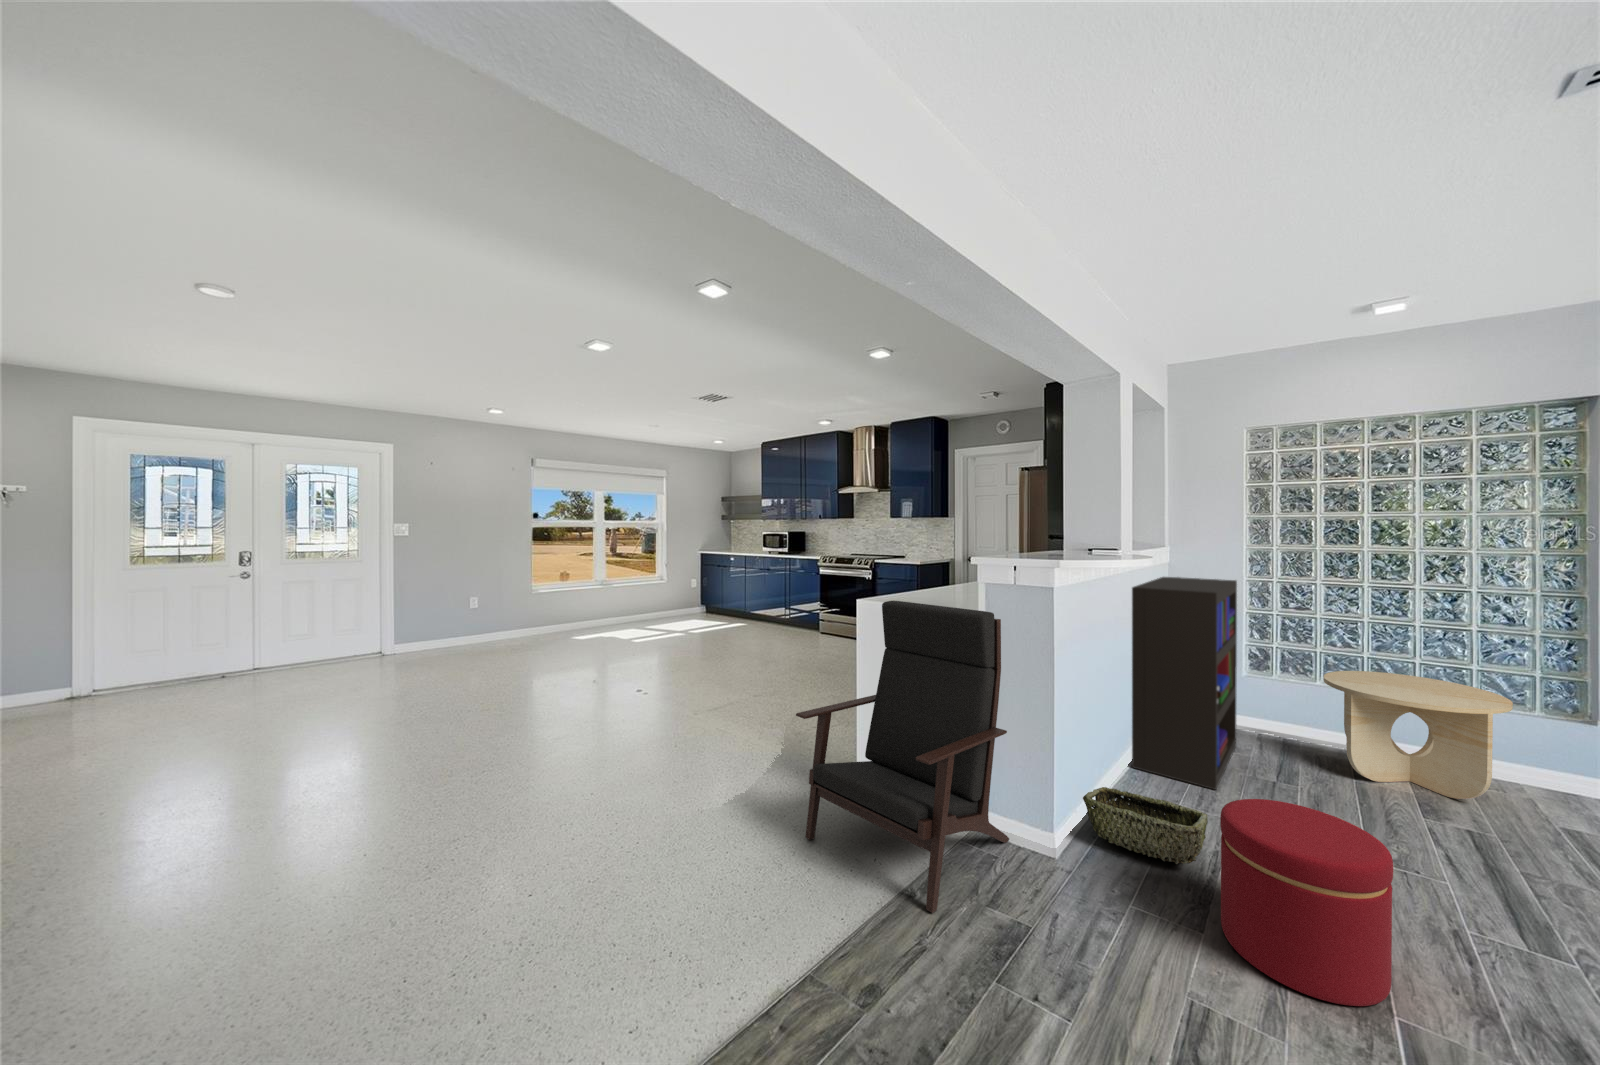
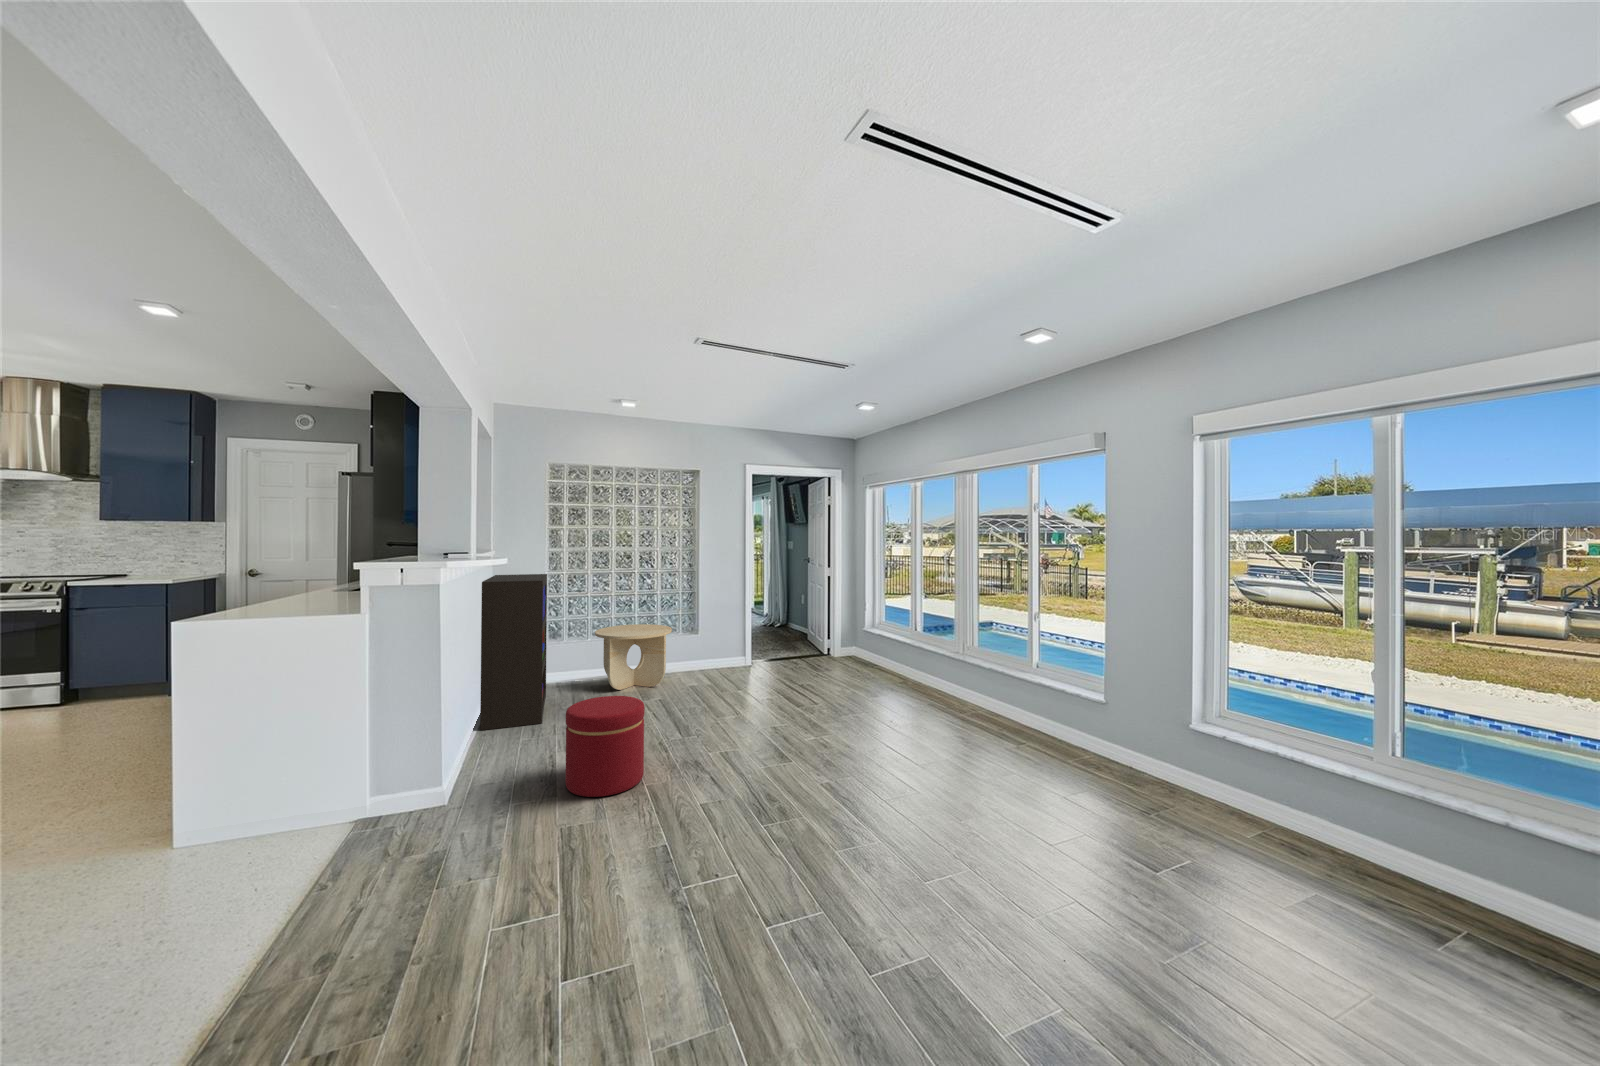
lounge chair: present [796,601,1009,913] -> none [85,606,400,939]
woven basket: present [1083,787,1208,864] -> none [461,730,549,778]

